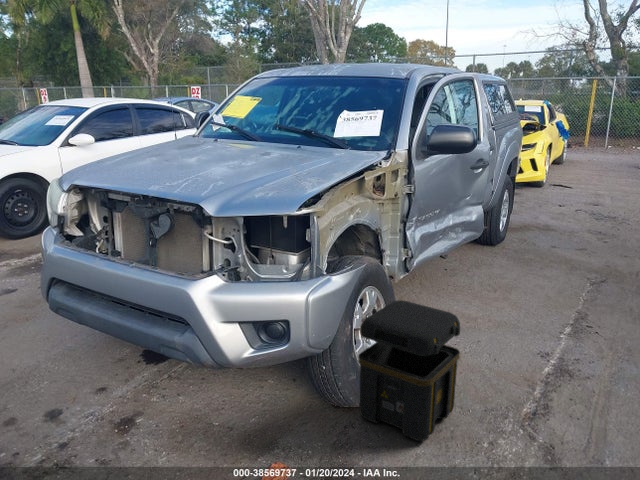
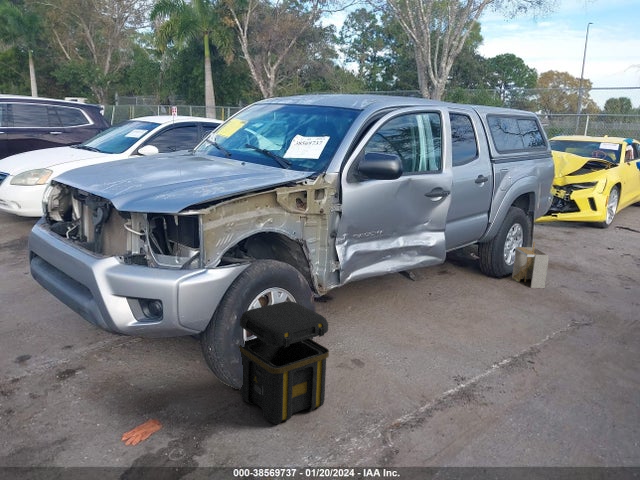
storage bin: none [508,207,548,253] -> present [512,241,549,288]

